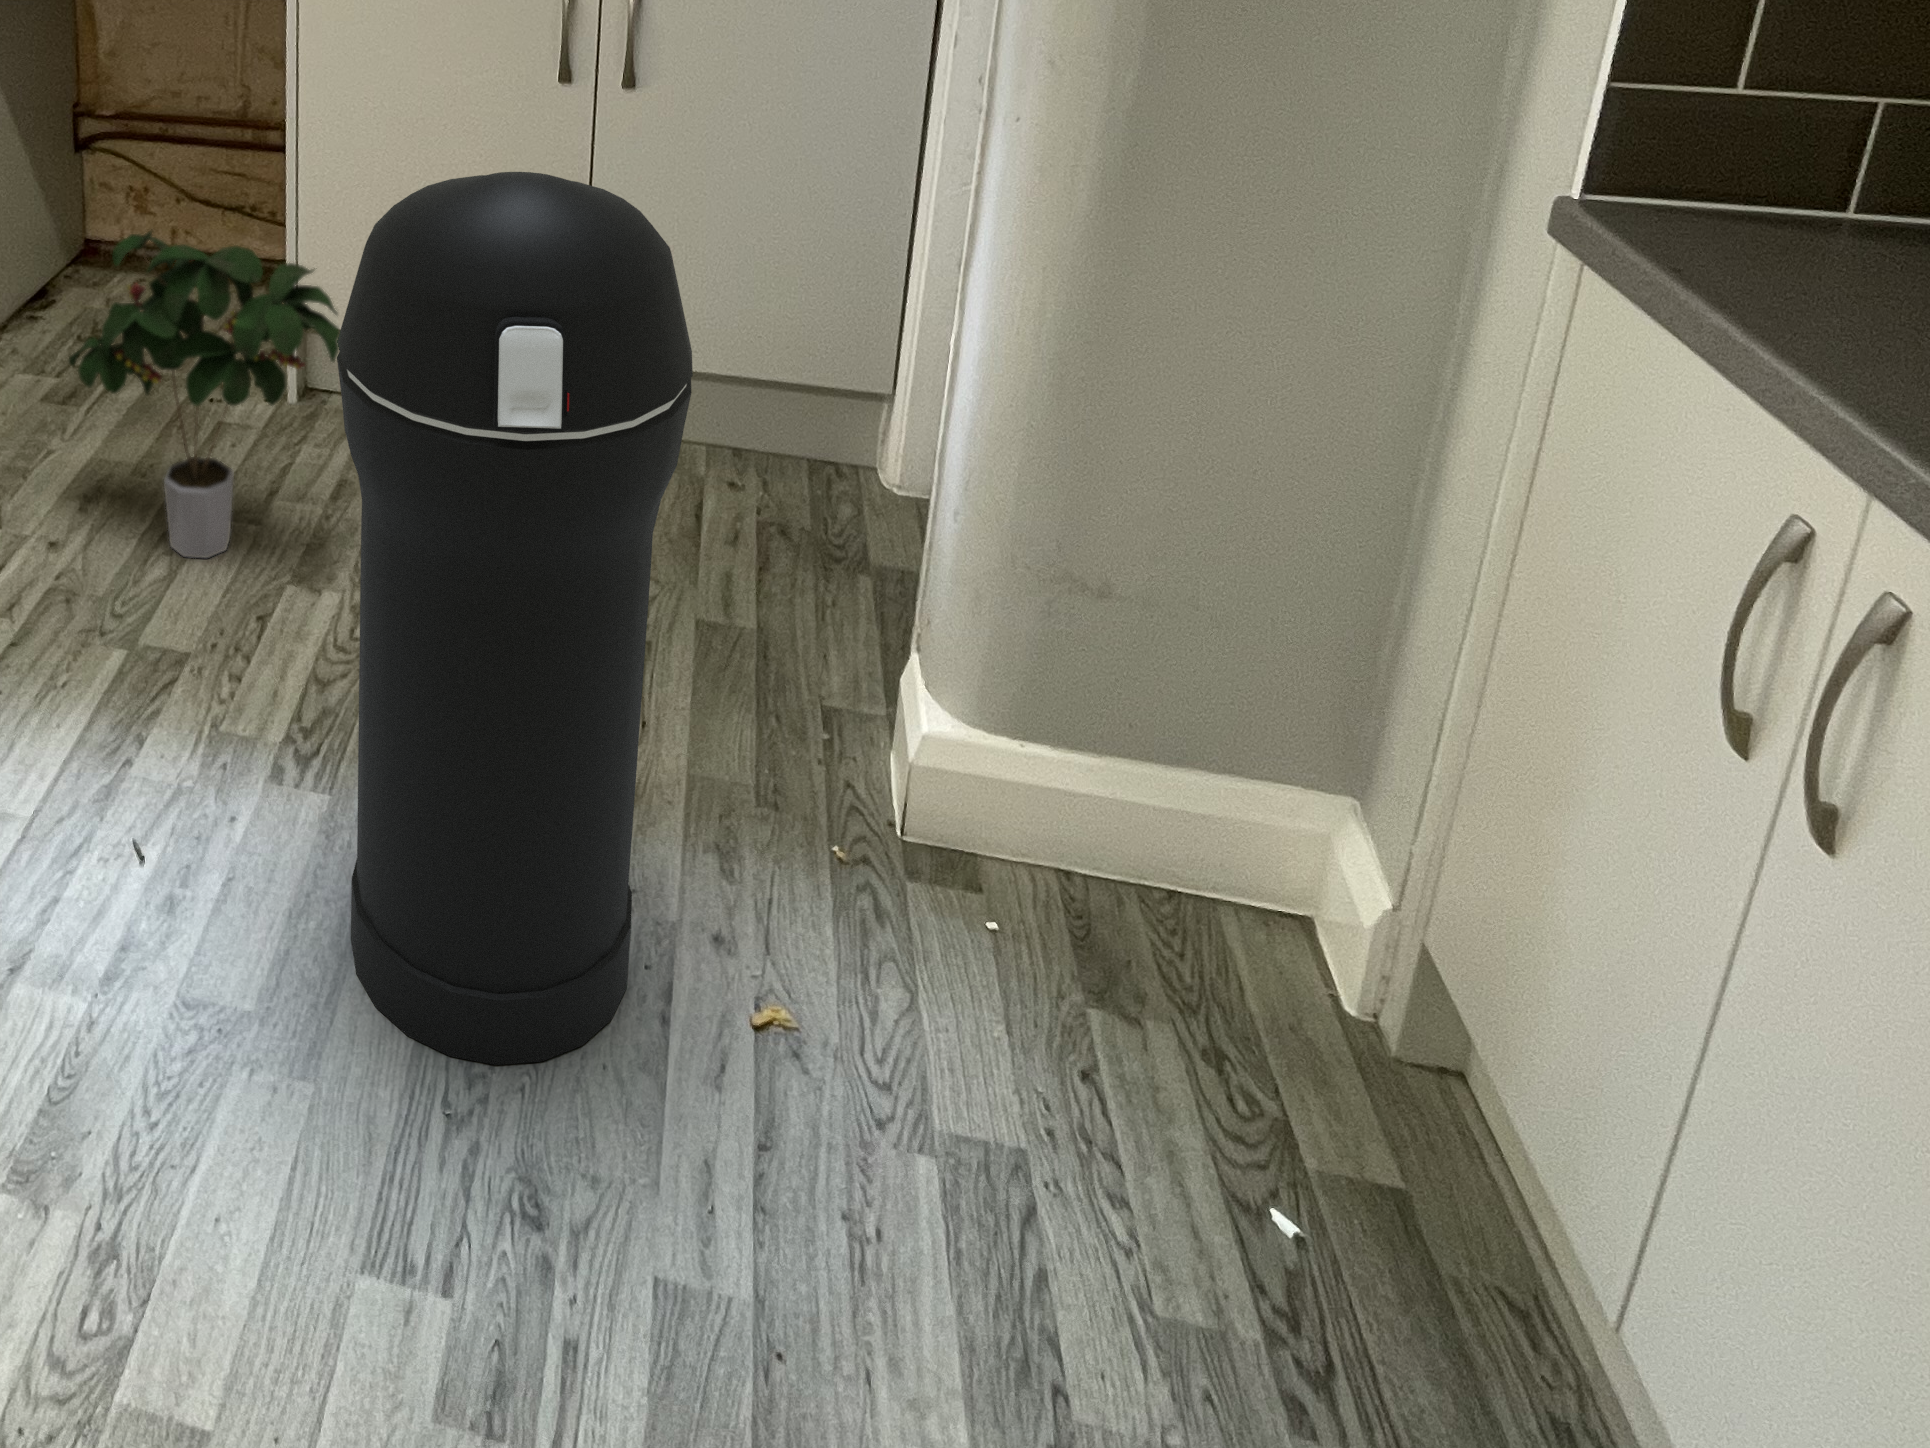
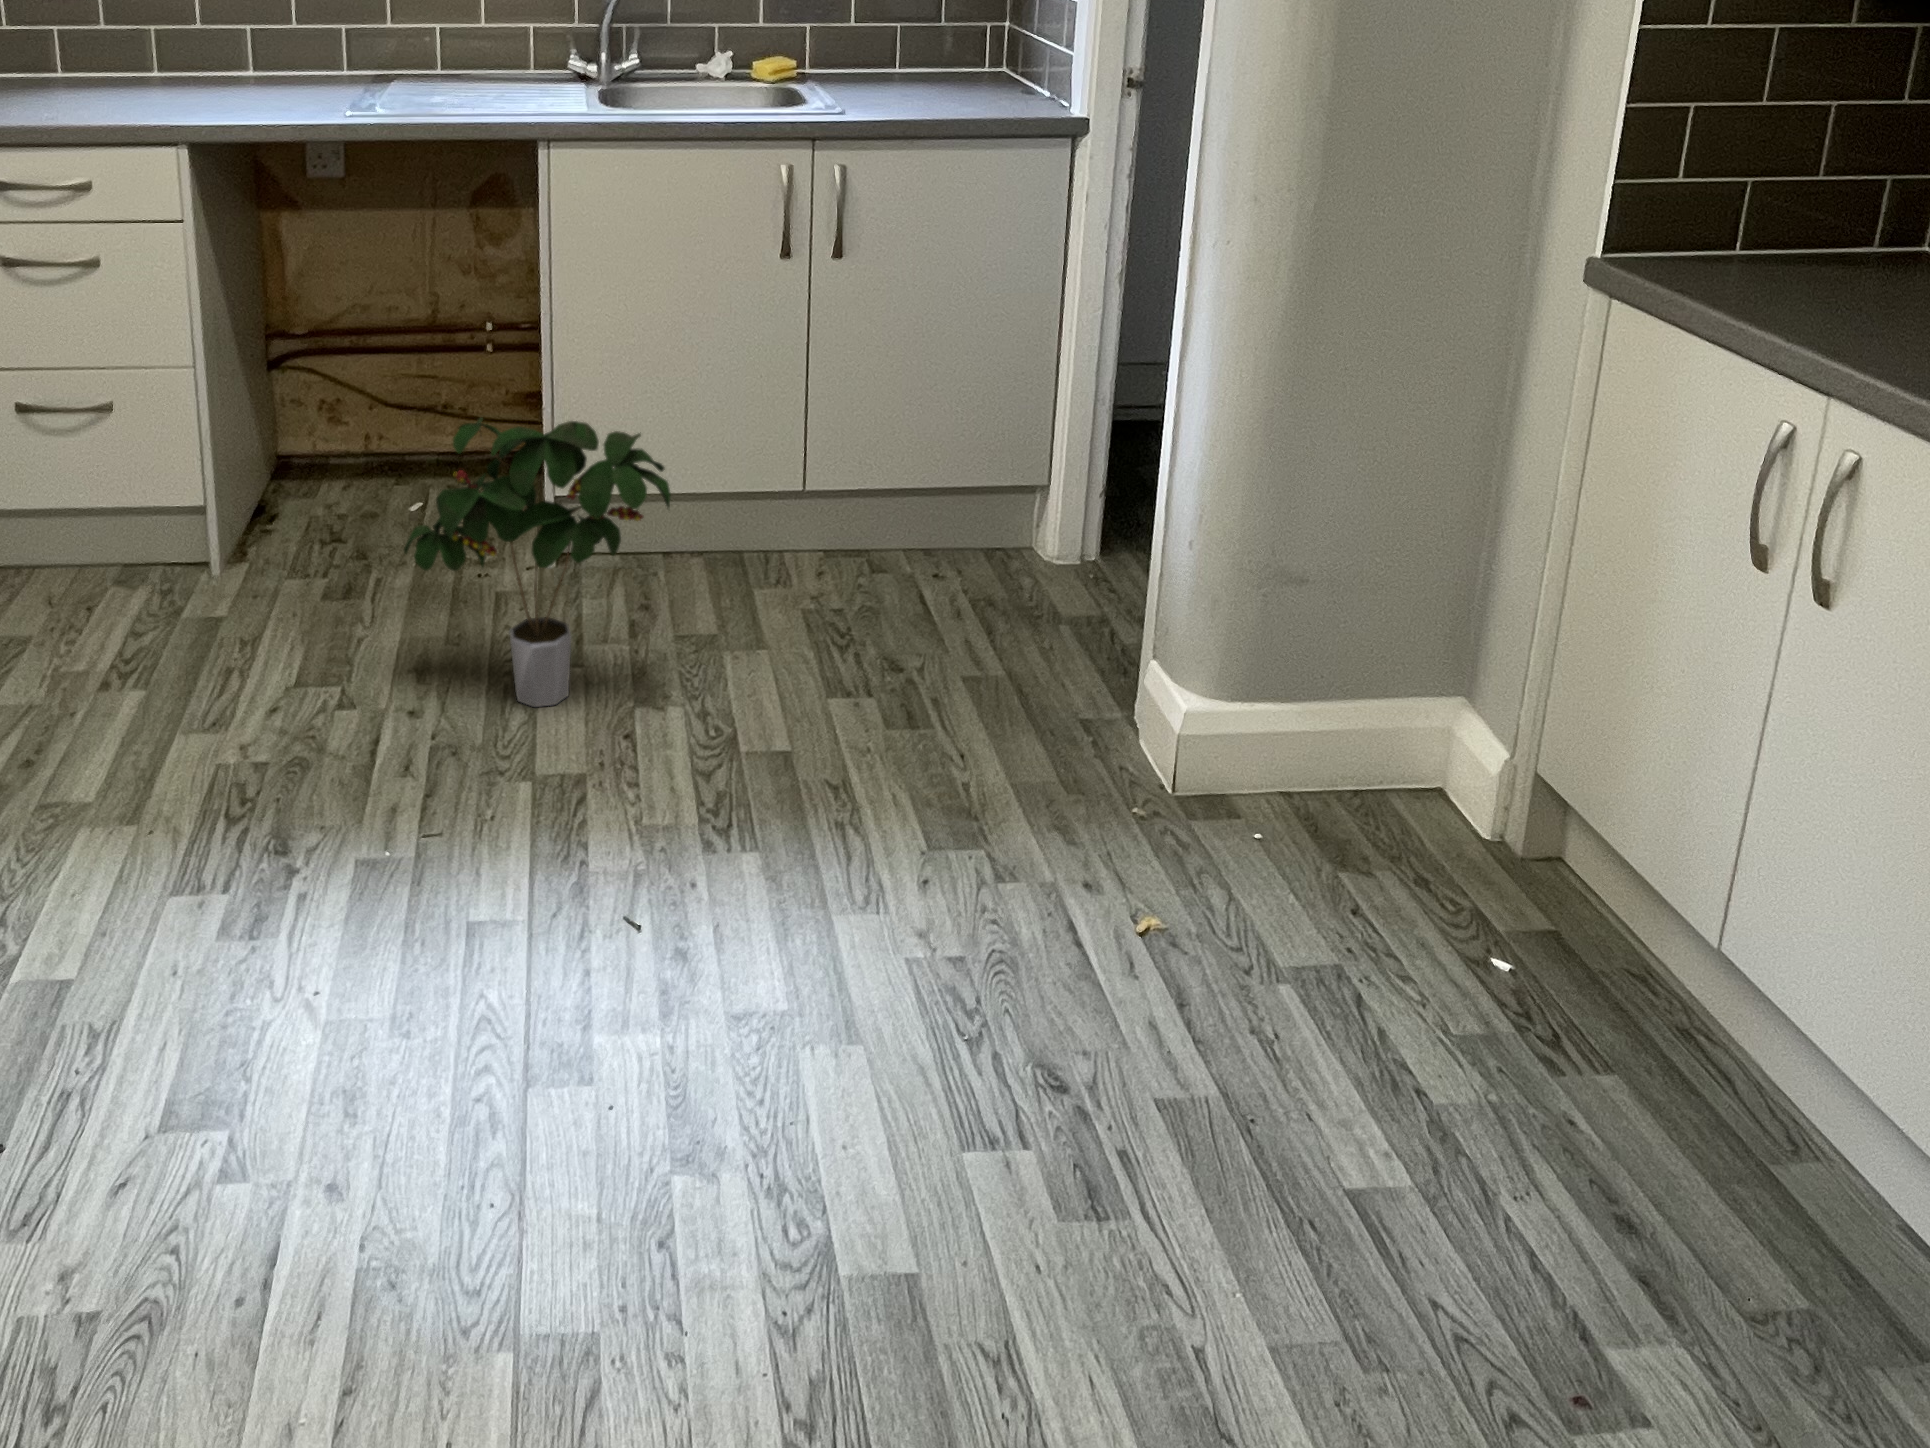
trash can: present [337,172,693,1065] -> none [825,309,1099,1006]

